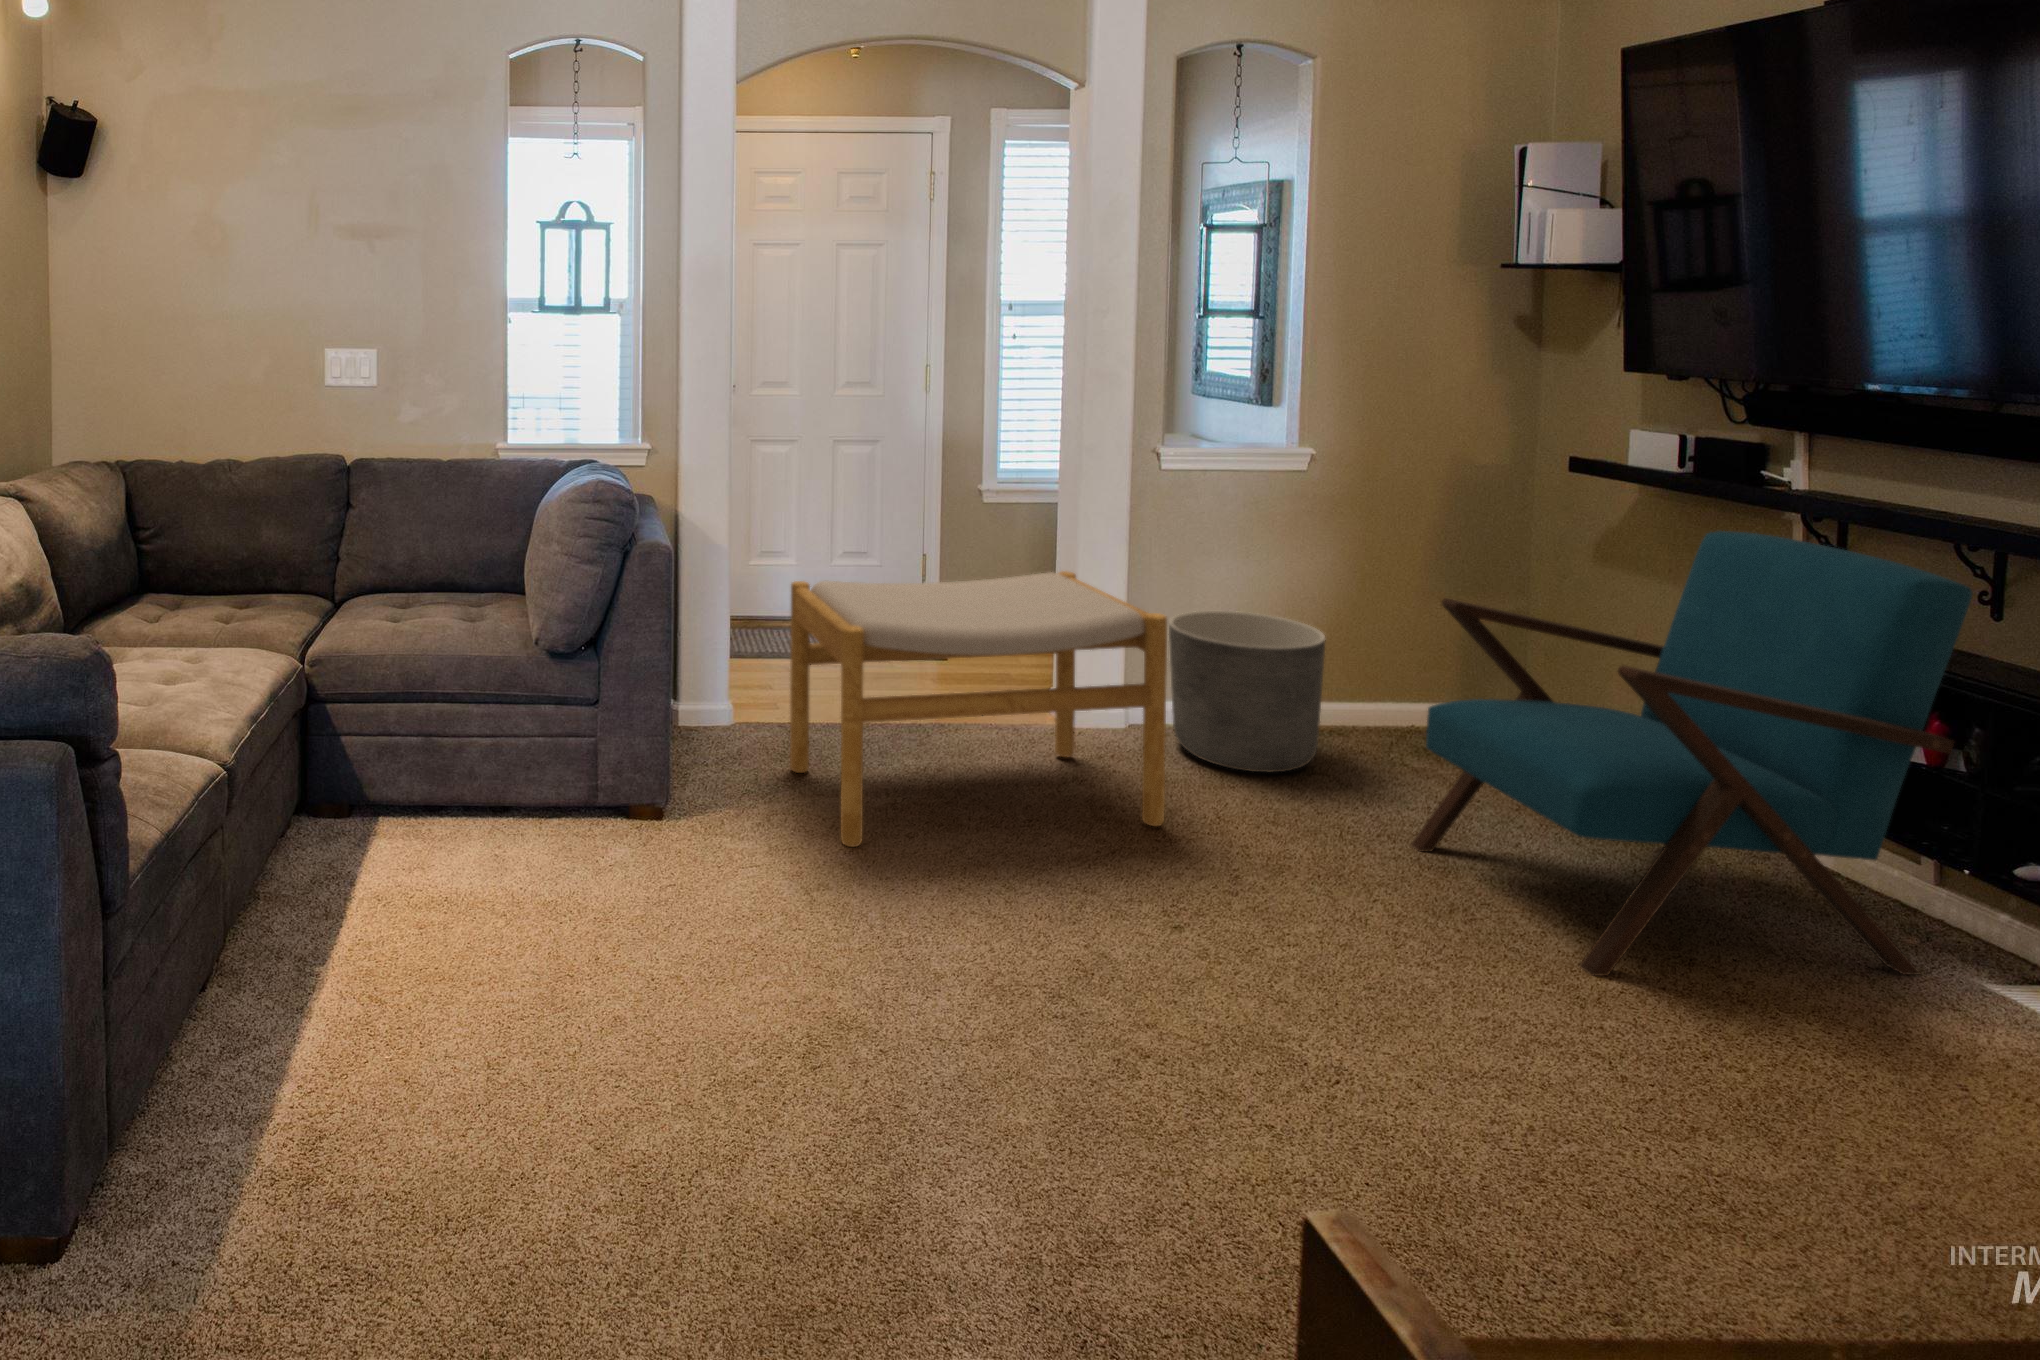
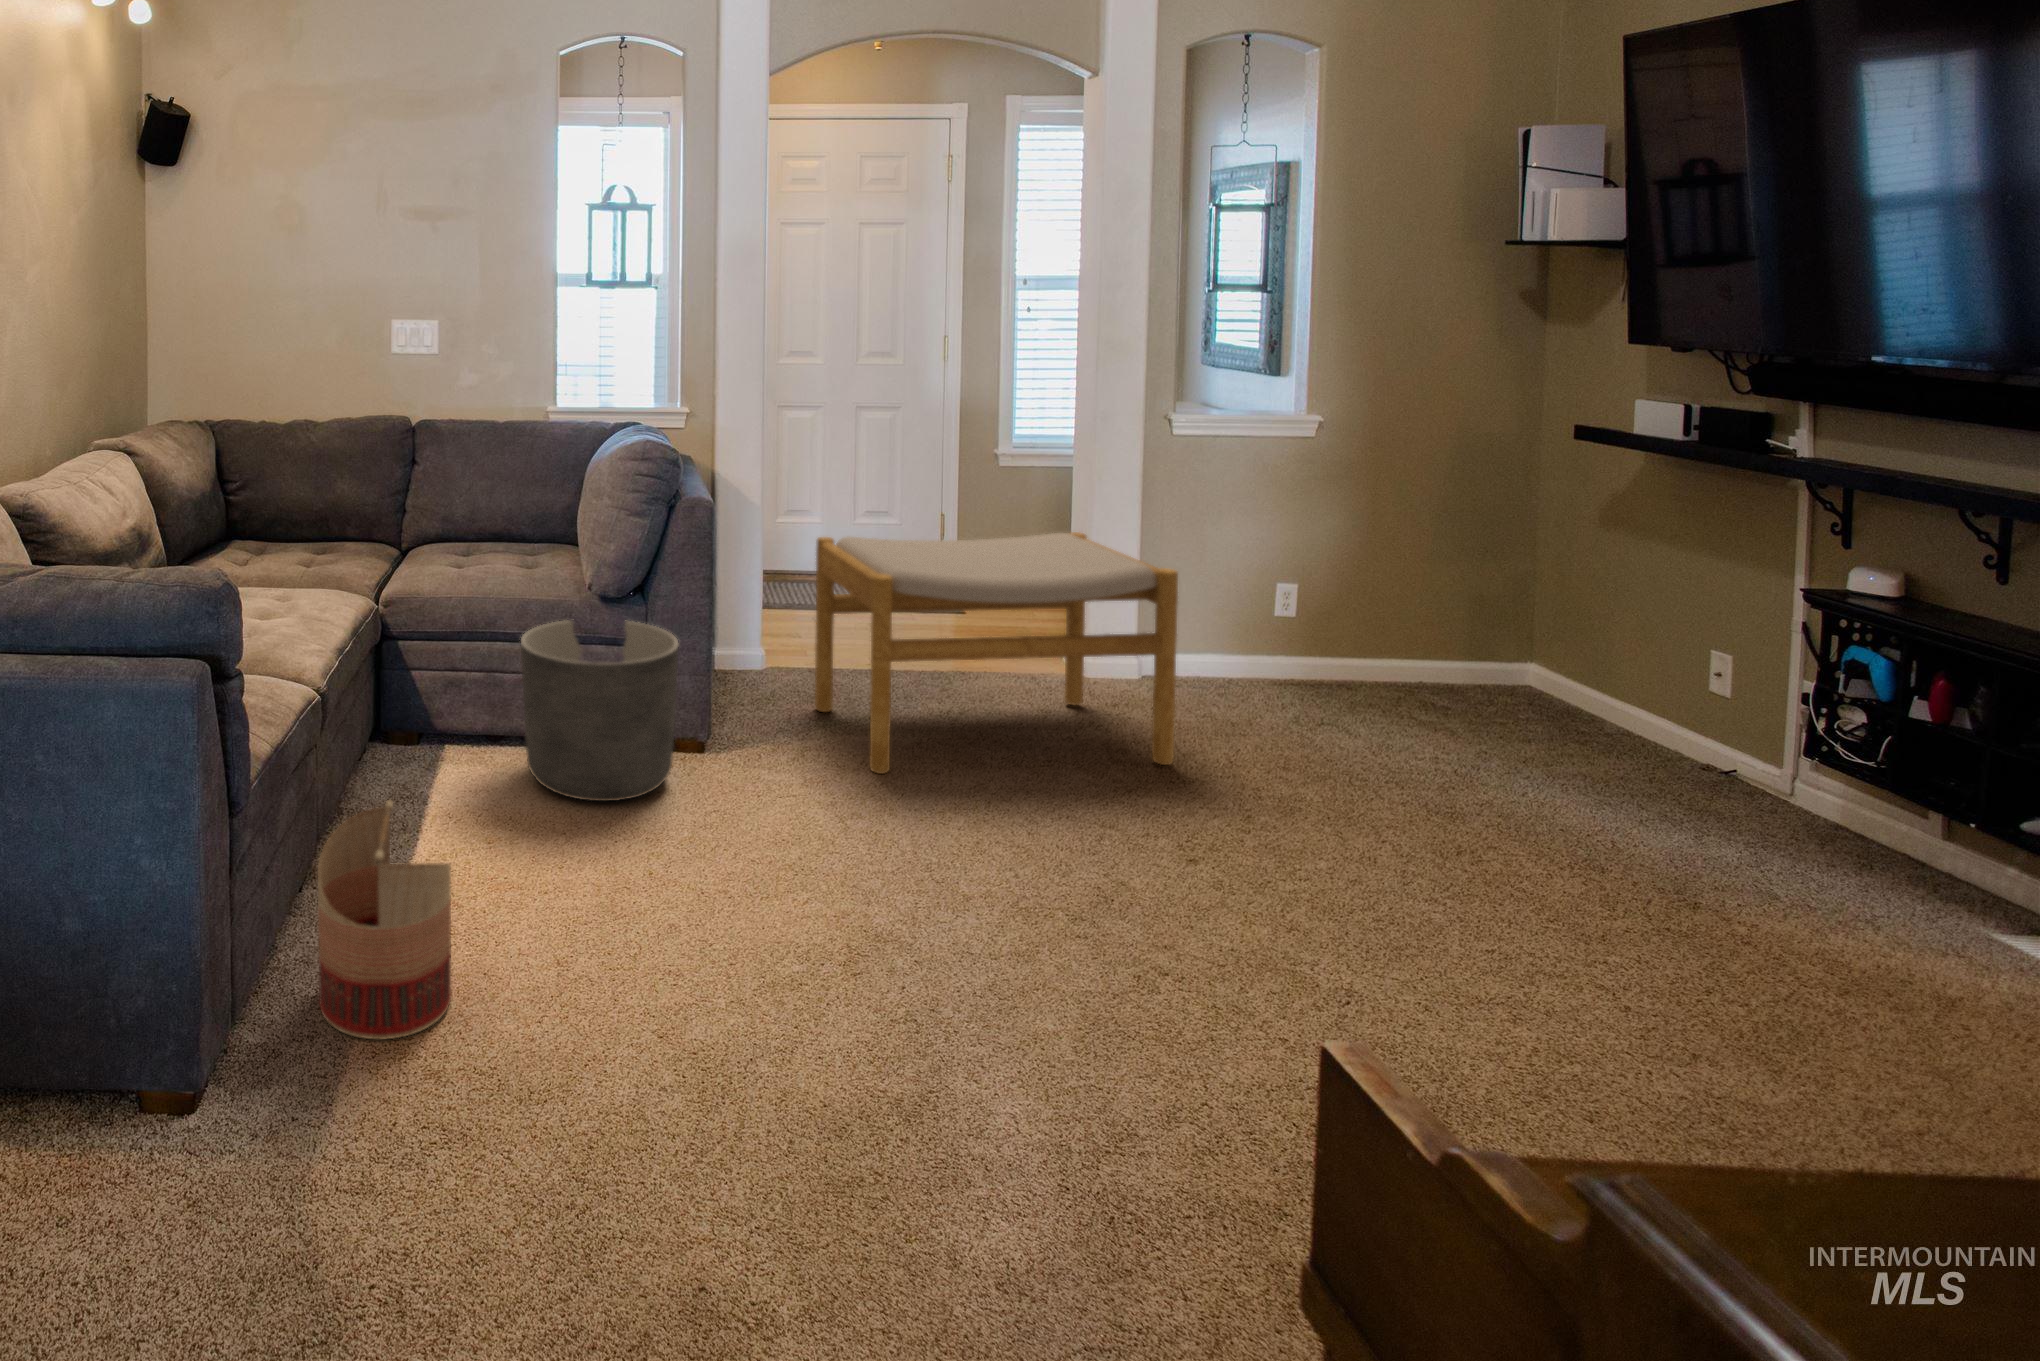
armchair: present [1411,531,1972,976] -> none [1412,497,1977,910]
planter: present [1169,611,1325,772] -> present [521,621,678,801]
basket: none [134,928,305,1240] -> present [318,800,451,1040]

